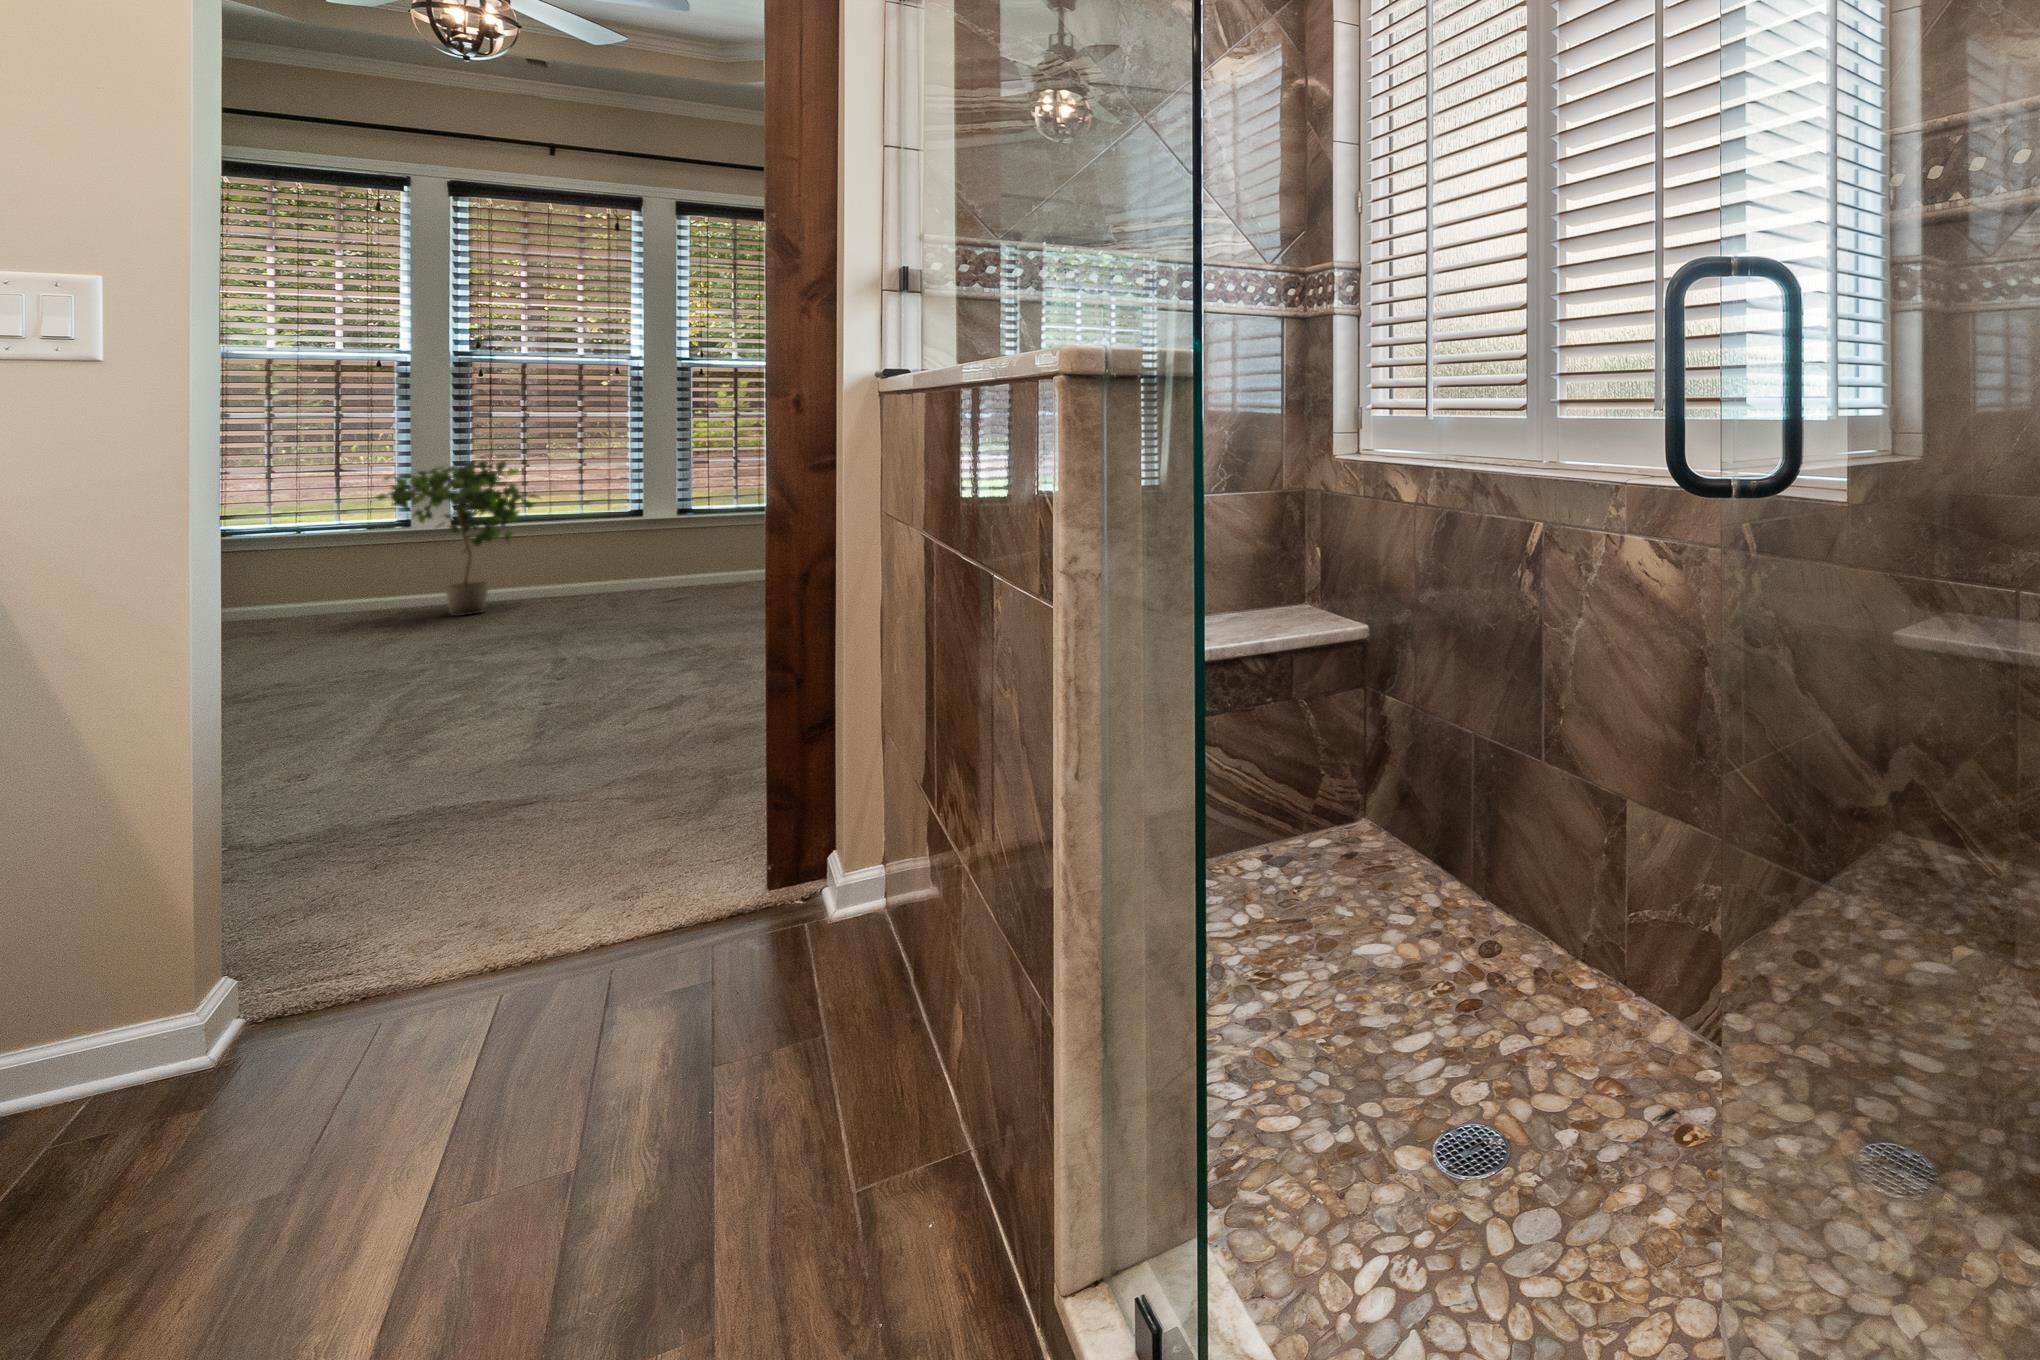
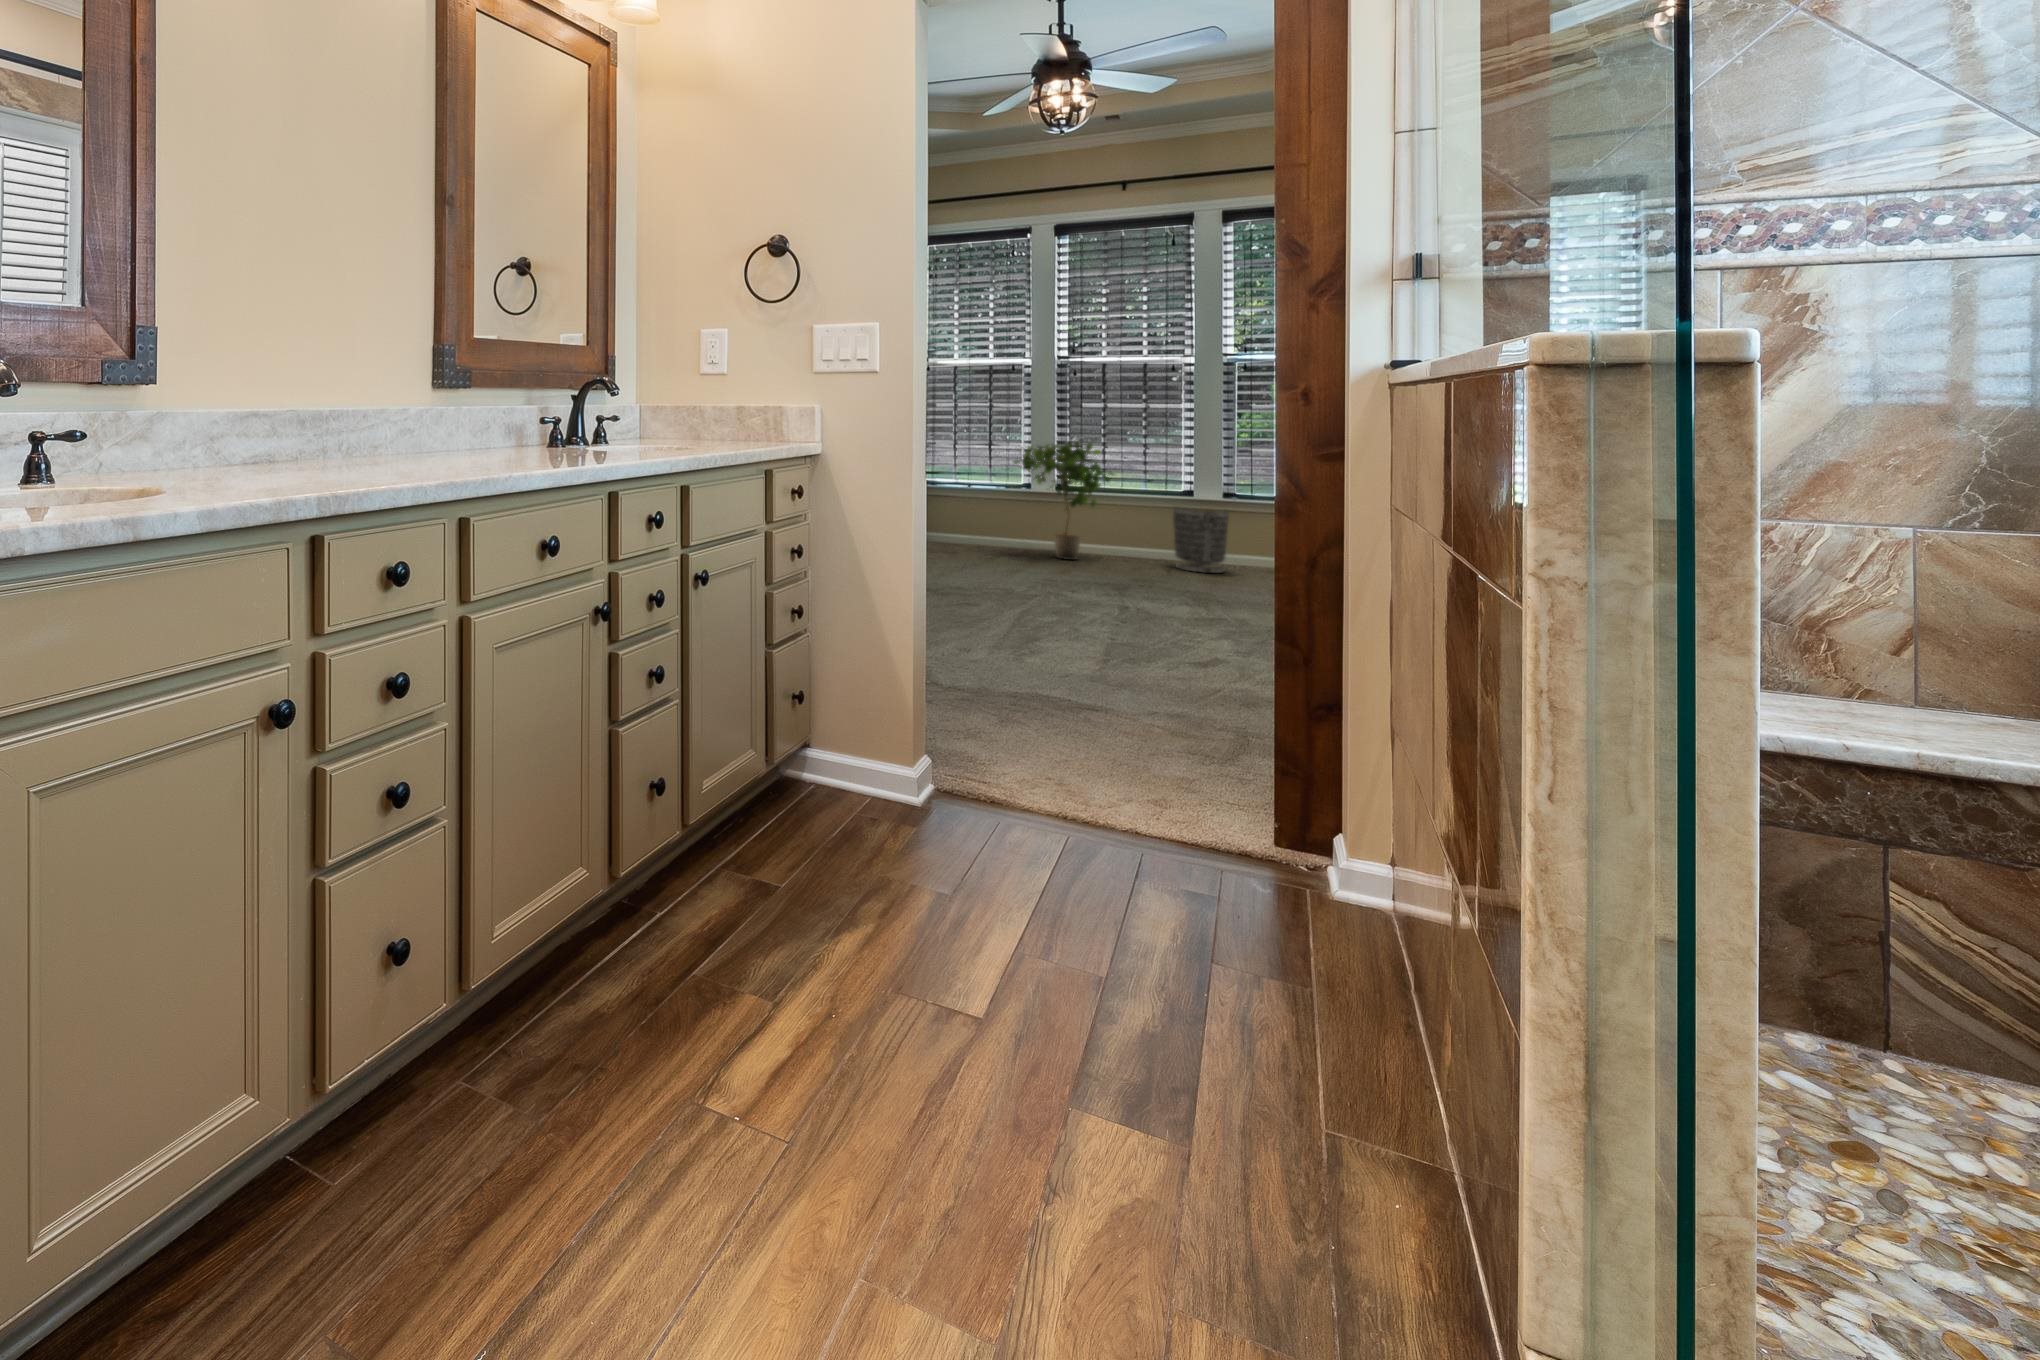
wastebasket: none [619,521,687,597] -> present [1173,507,1229,573]

